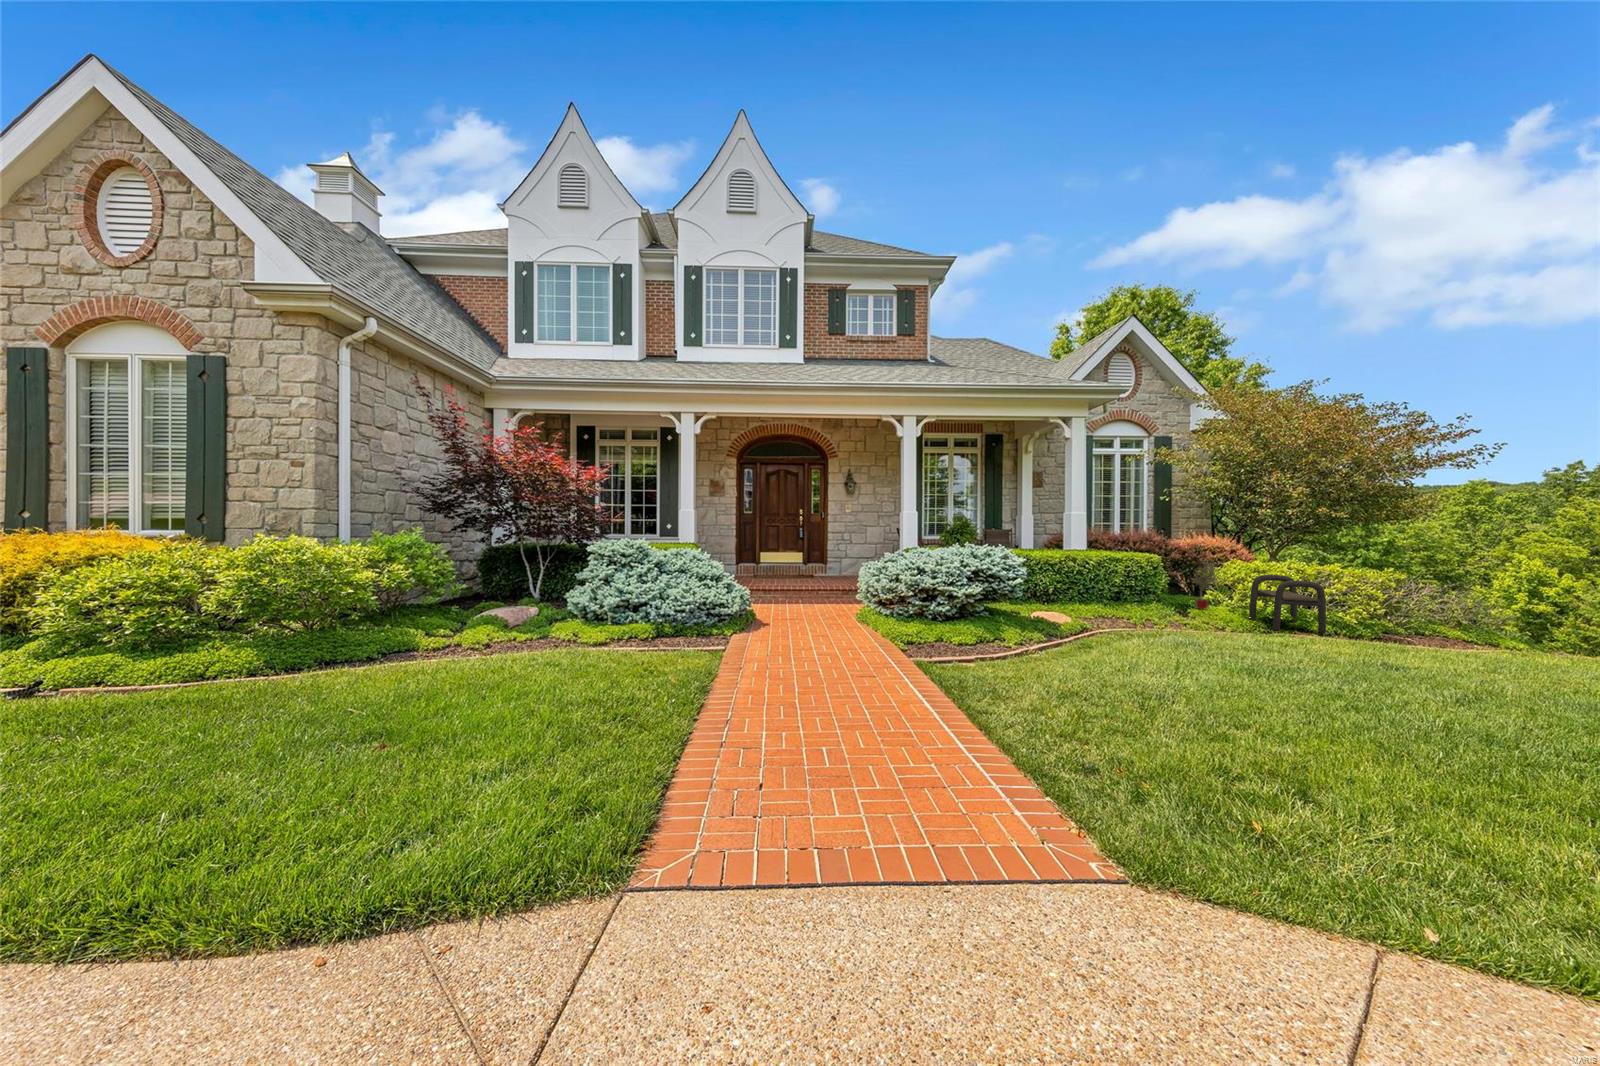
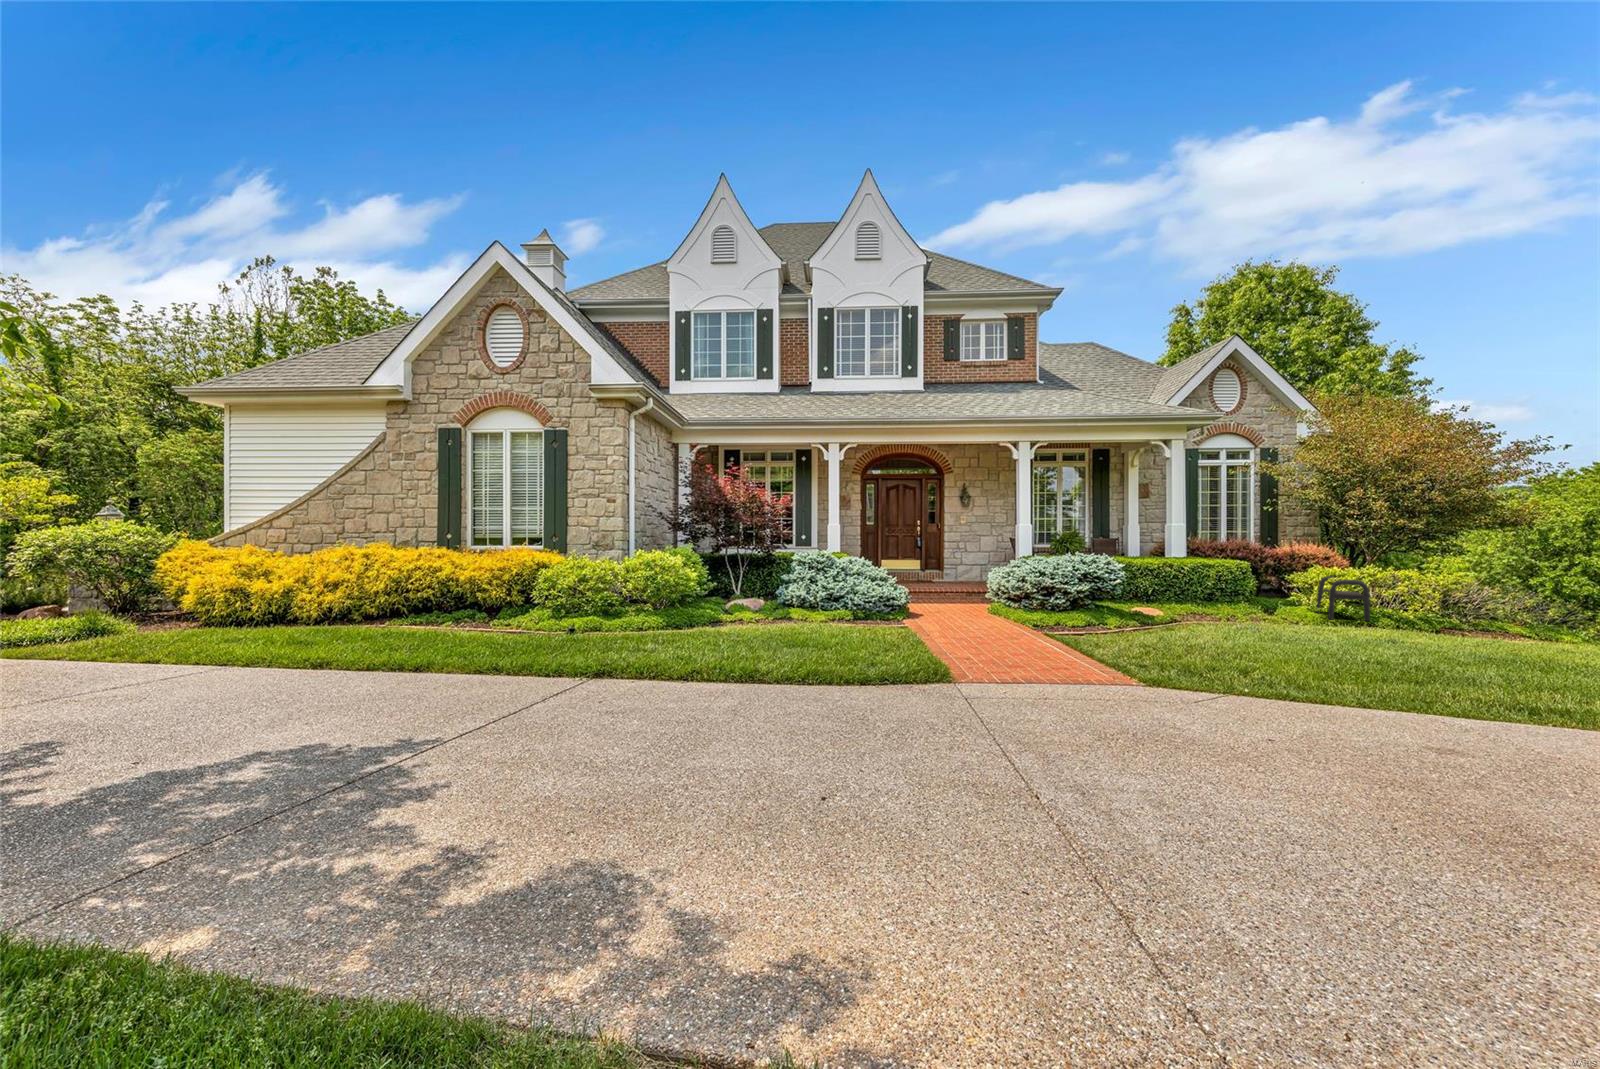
potted tree: present [1194,559,1224,610] -> none [1274,563,1303,606]

